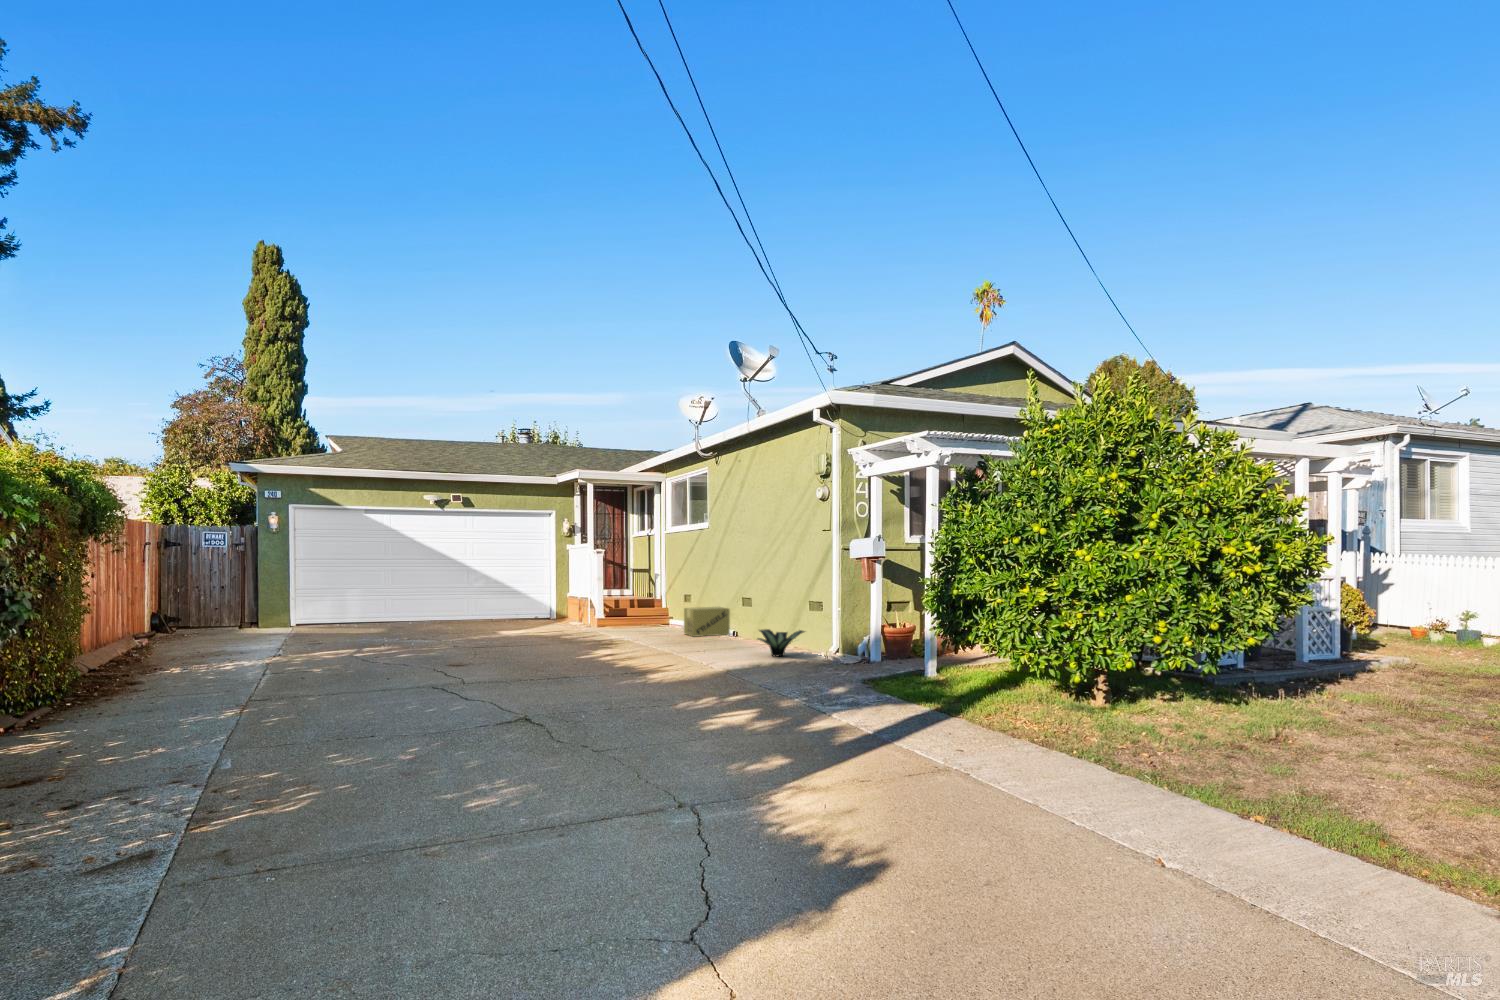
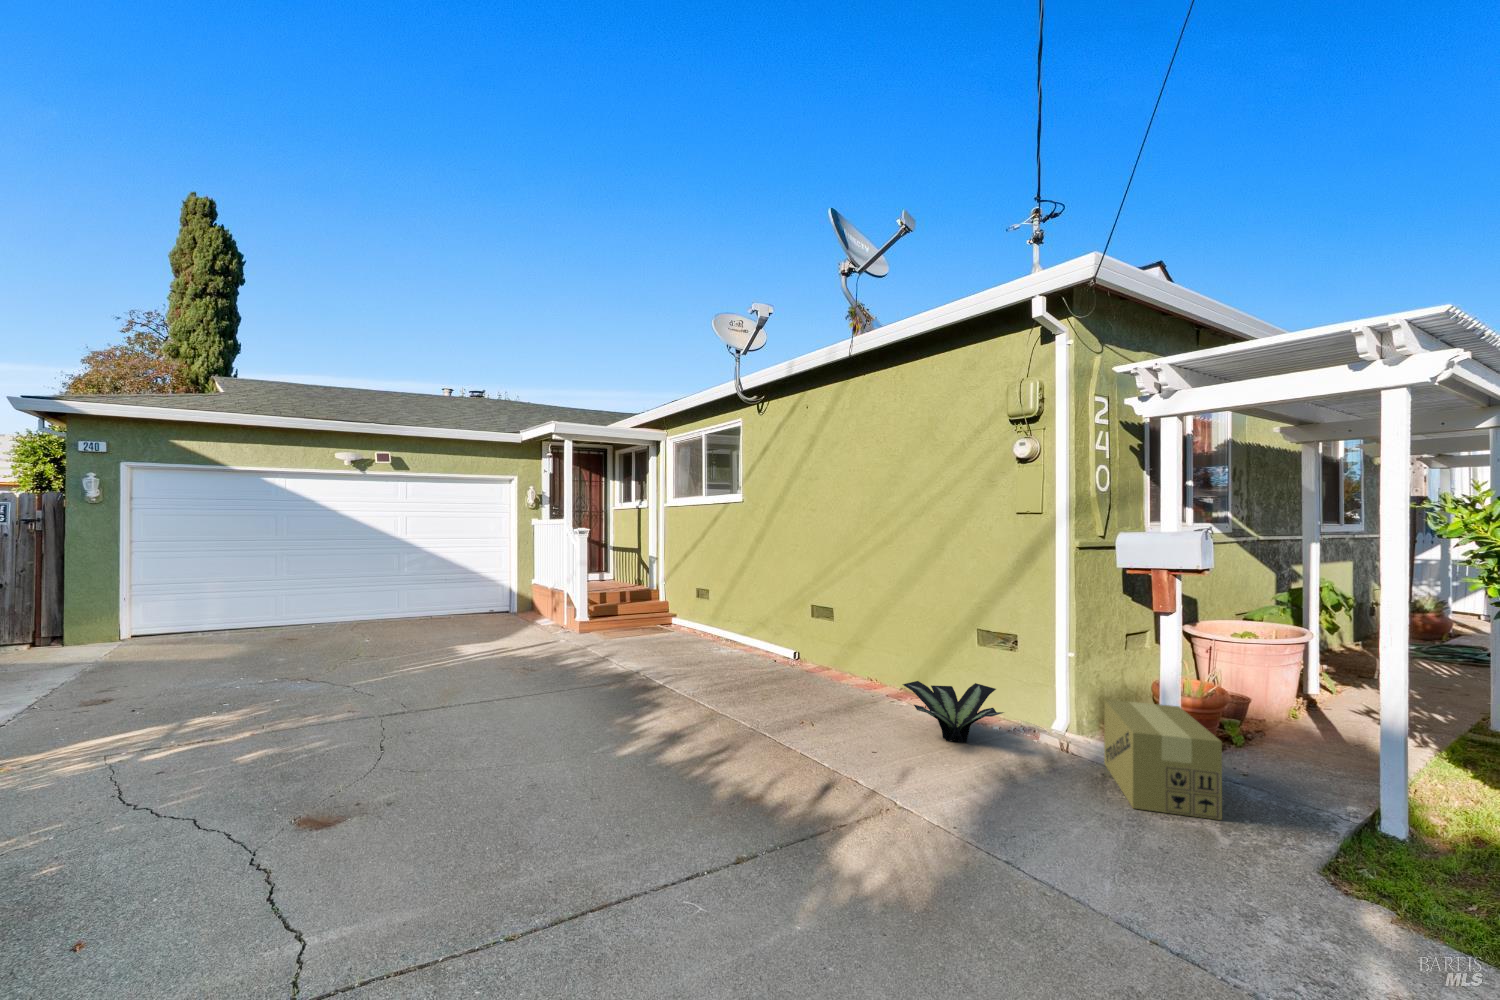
cardboard box: present [684,607,730,637] -> present [1104,700,1222,820]

